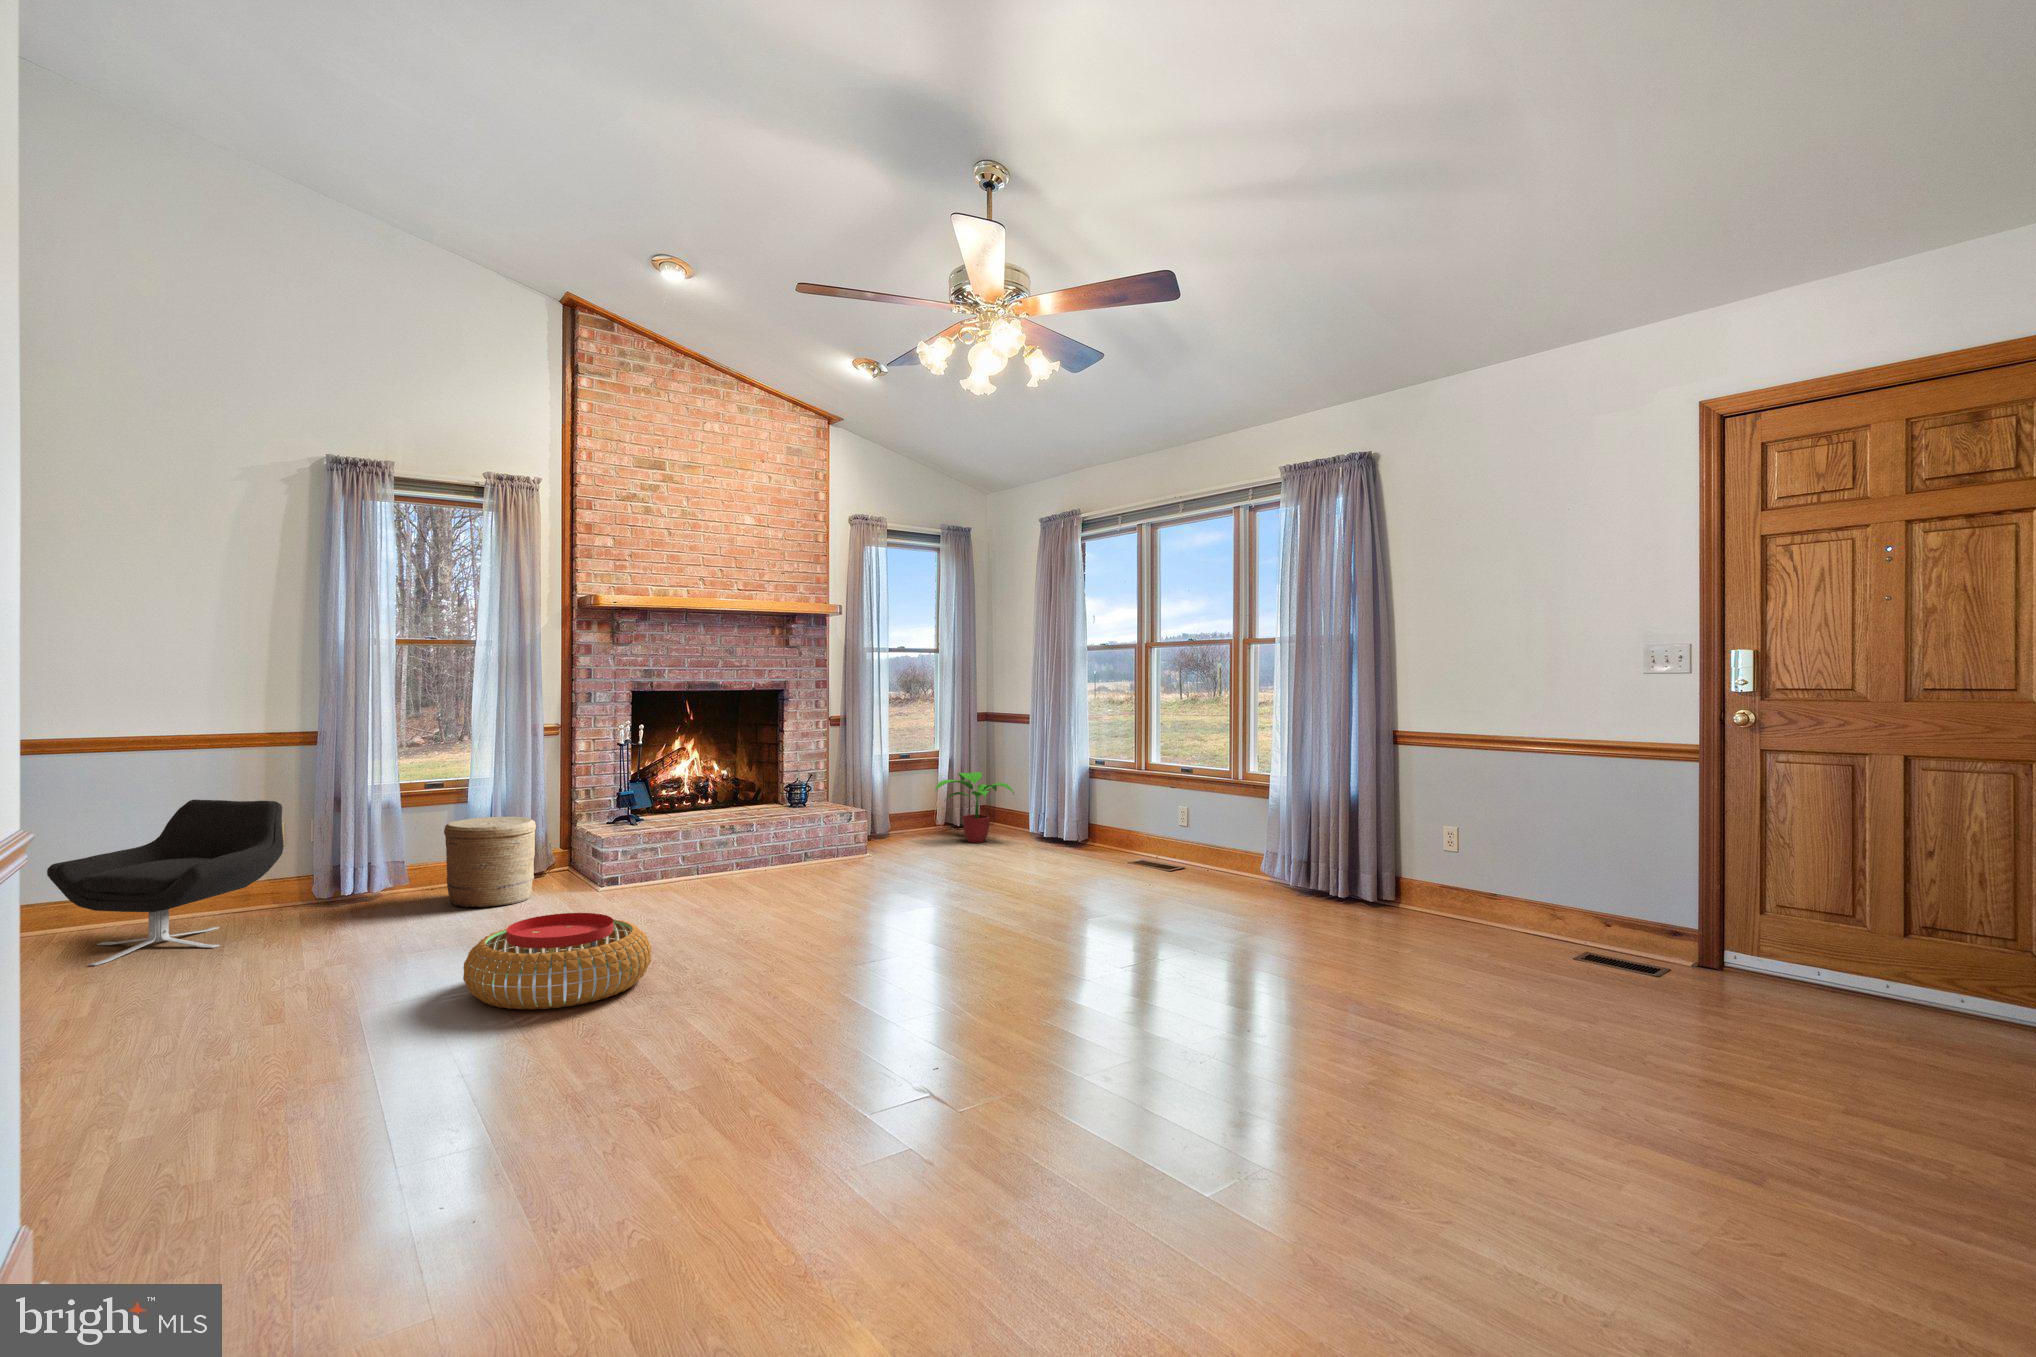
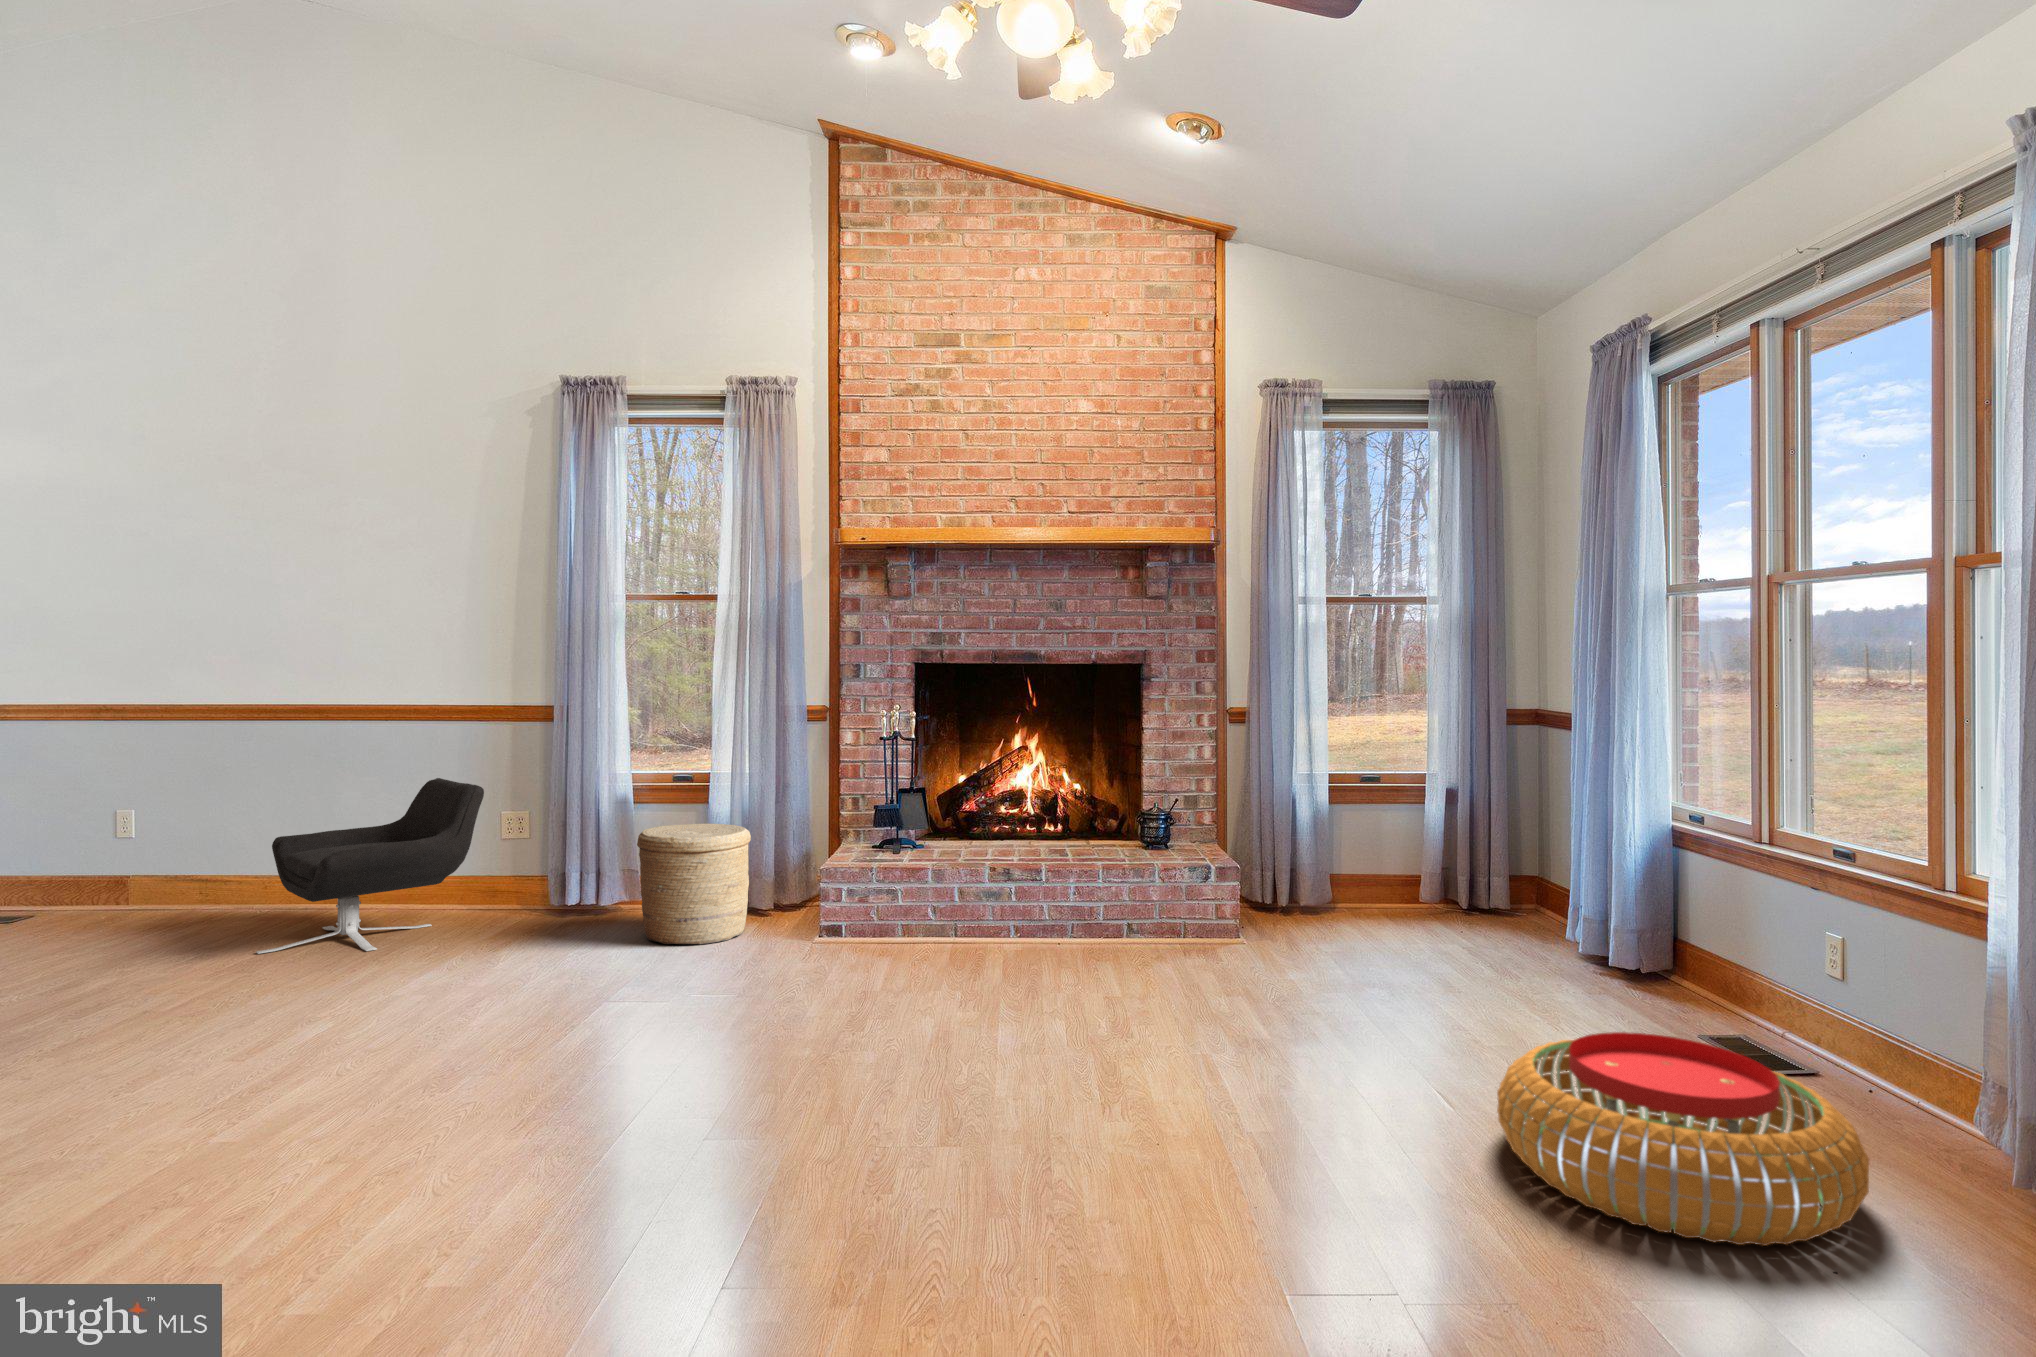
potted plant: present [935,772,1014,843] -> none [1397,811,1555,943]
pouf: present [463,913,651,1010] -> present [1497,1032,1869,1246]

